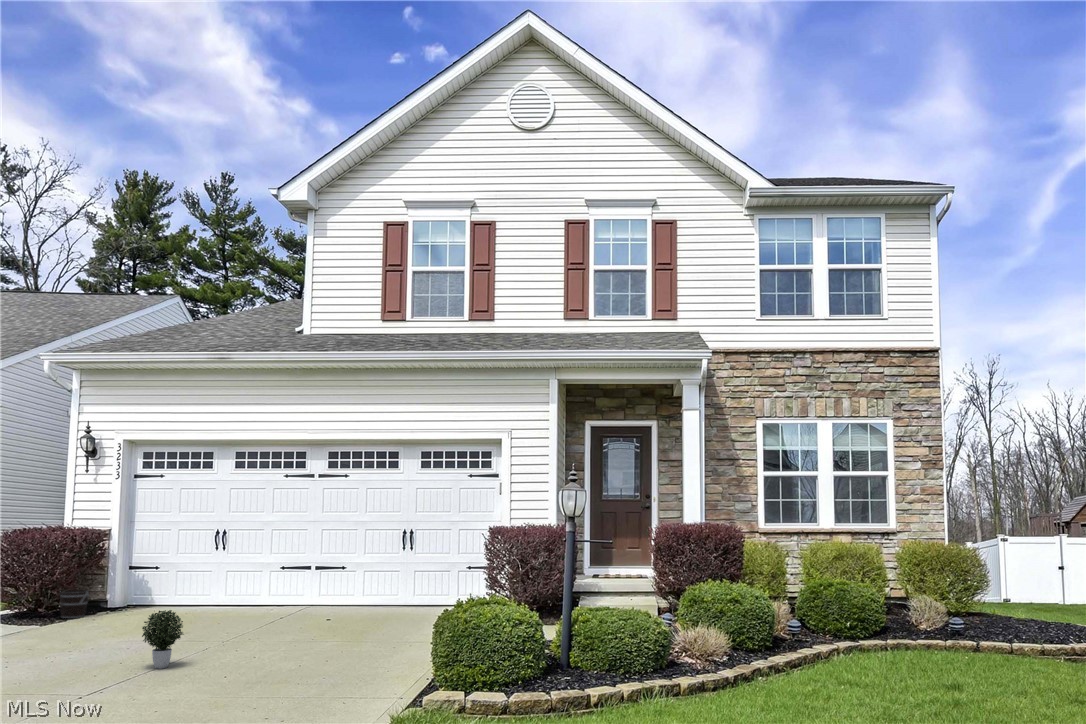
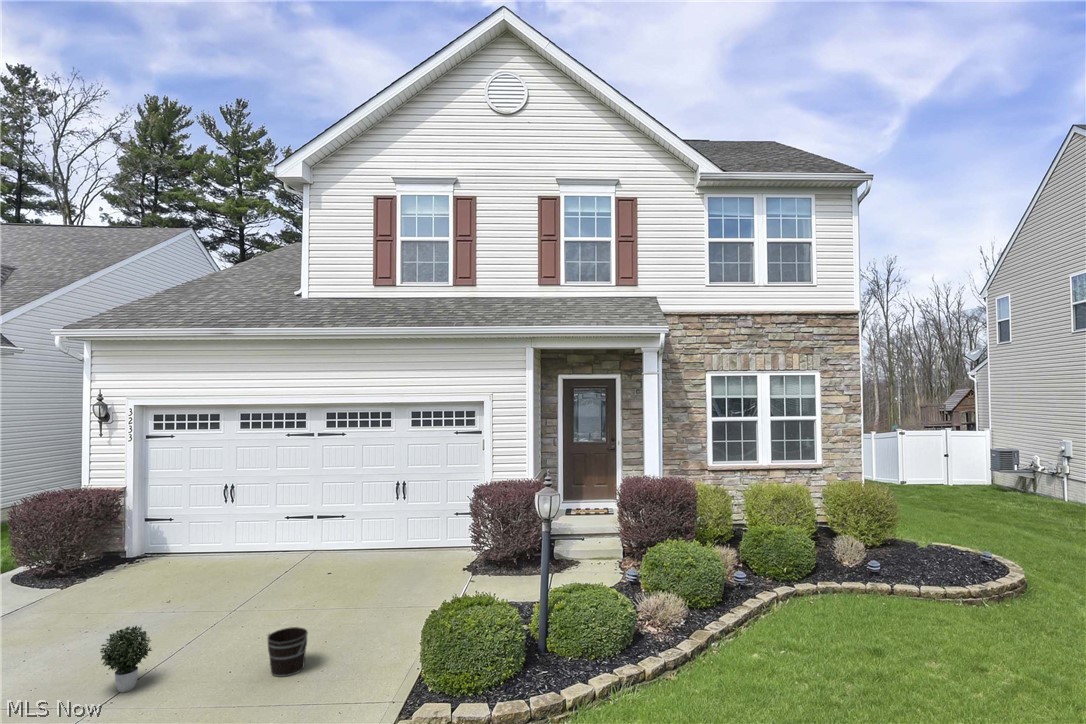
bucket: present [60,590,89,618] -> present [268,627,307,677]

